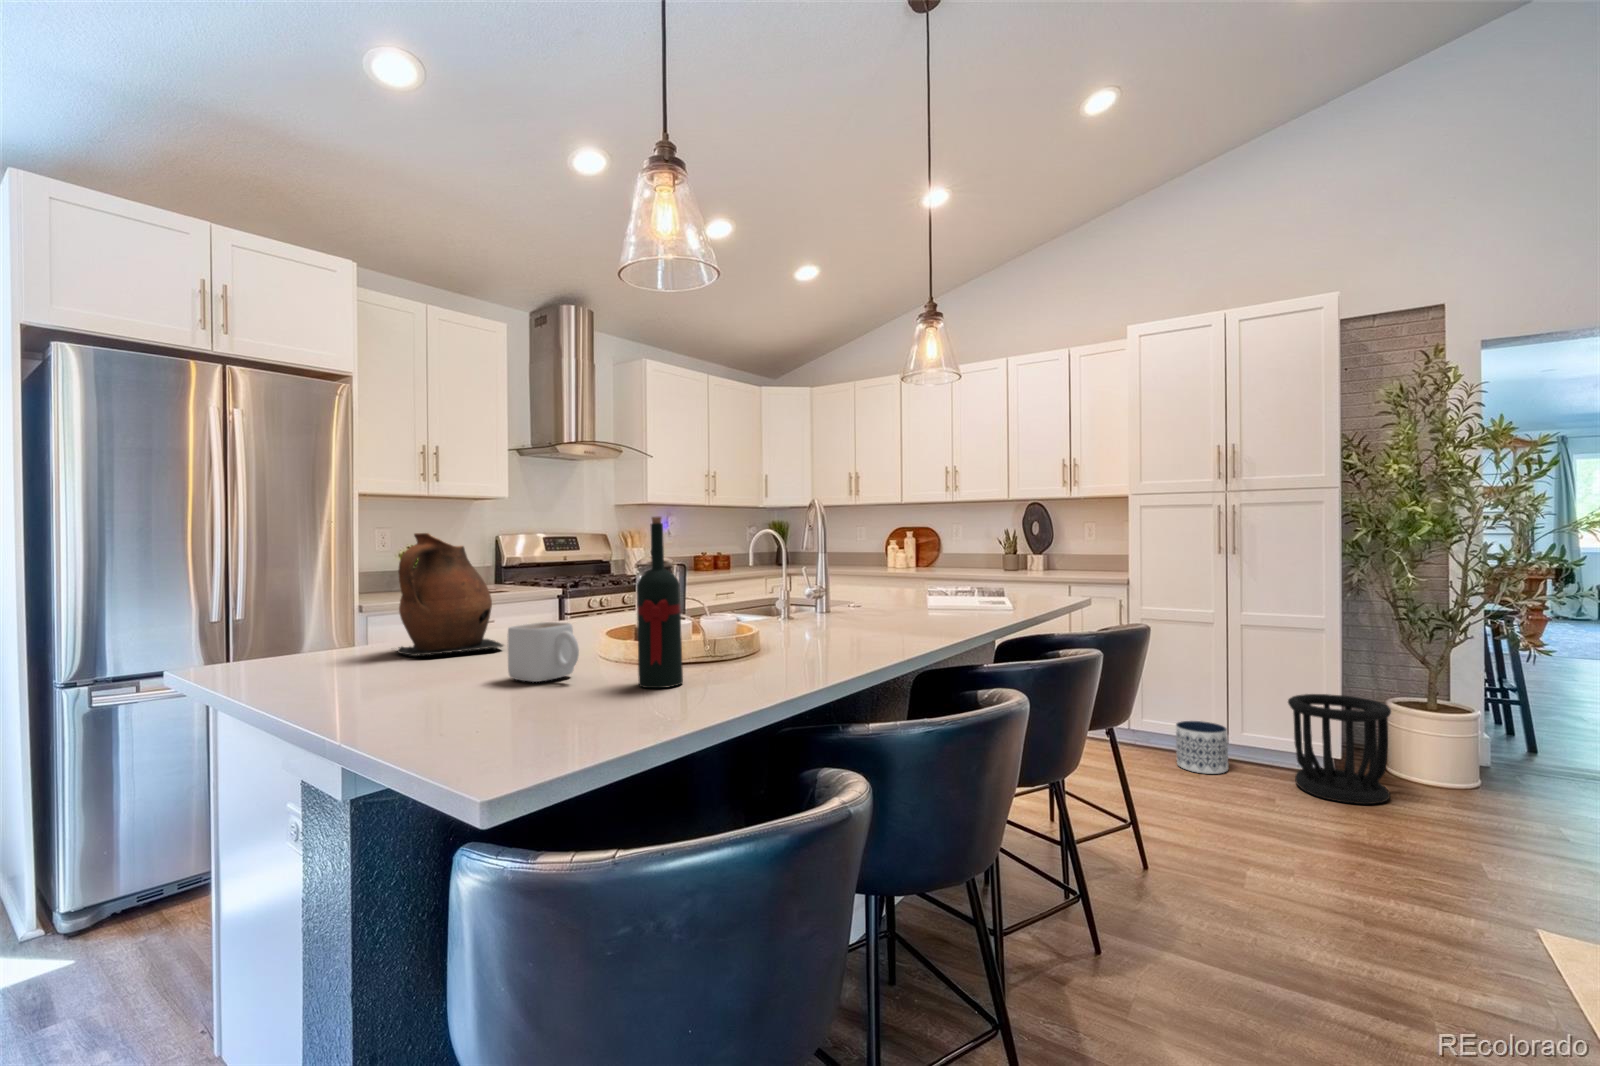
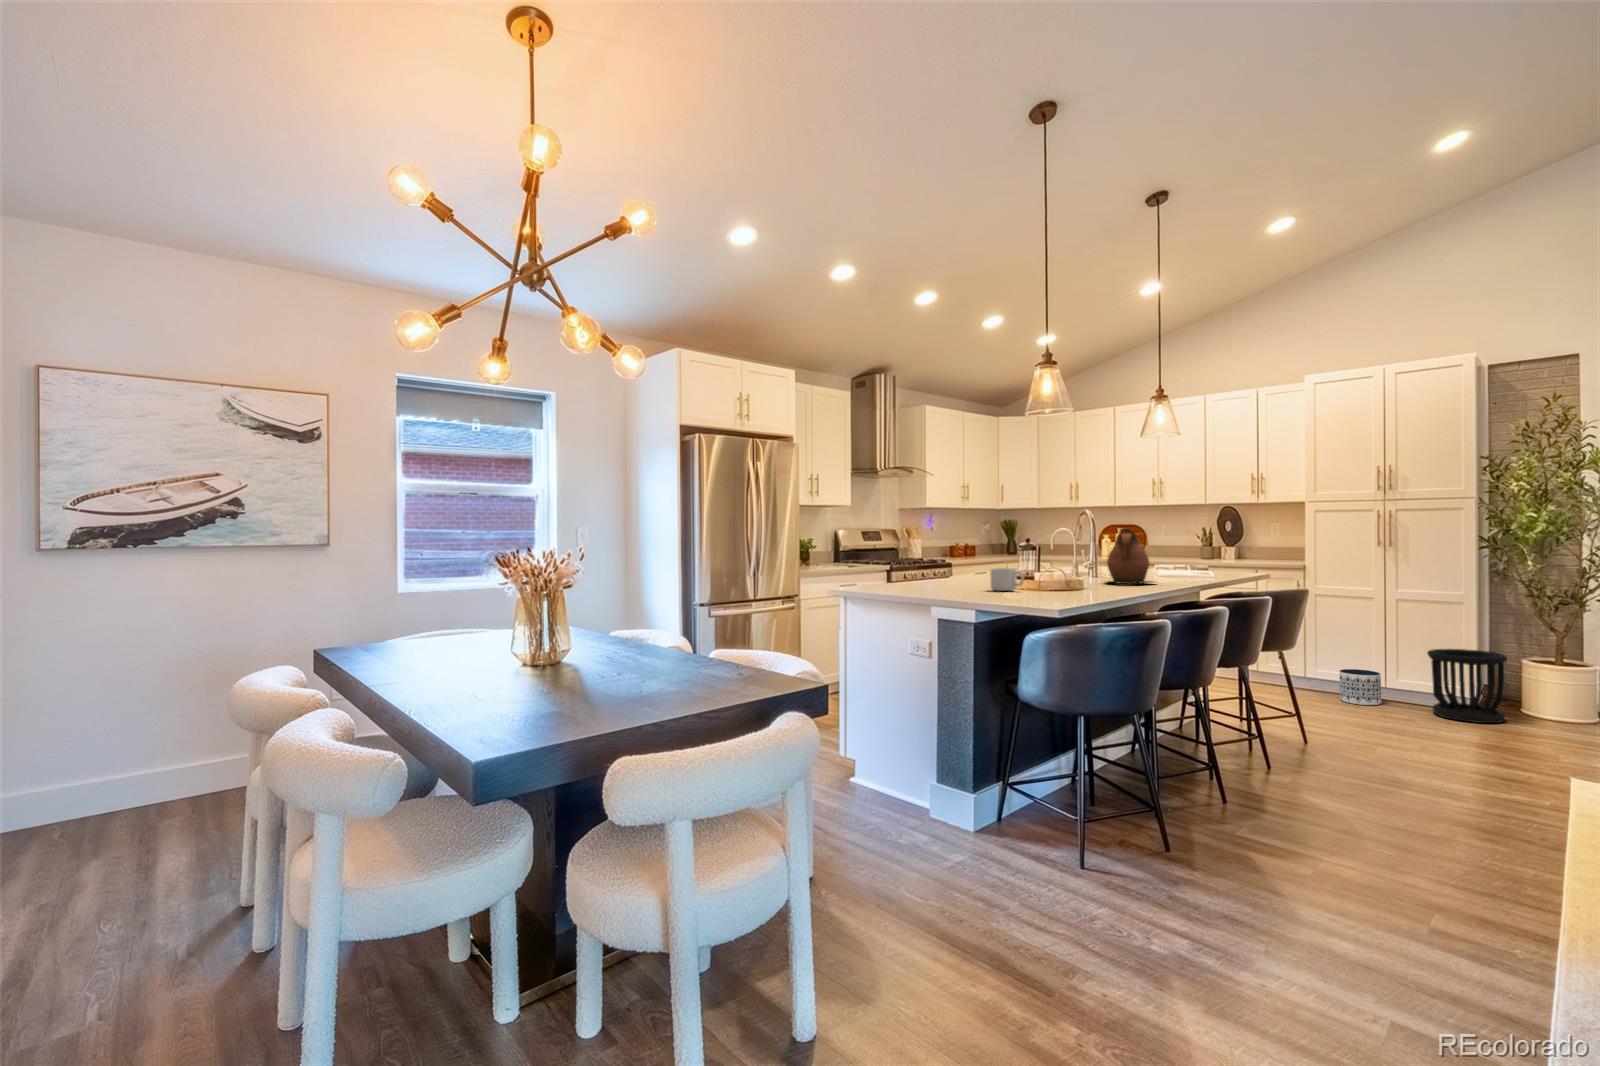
wine bottle: present [637,517,683,688] -> none [1051,524,1070,593]
ceramic pitcher: present [397,533,503,656] -> present [1107,529,1152,584]

